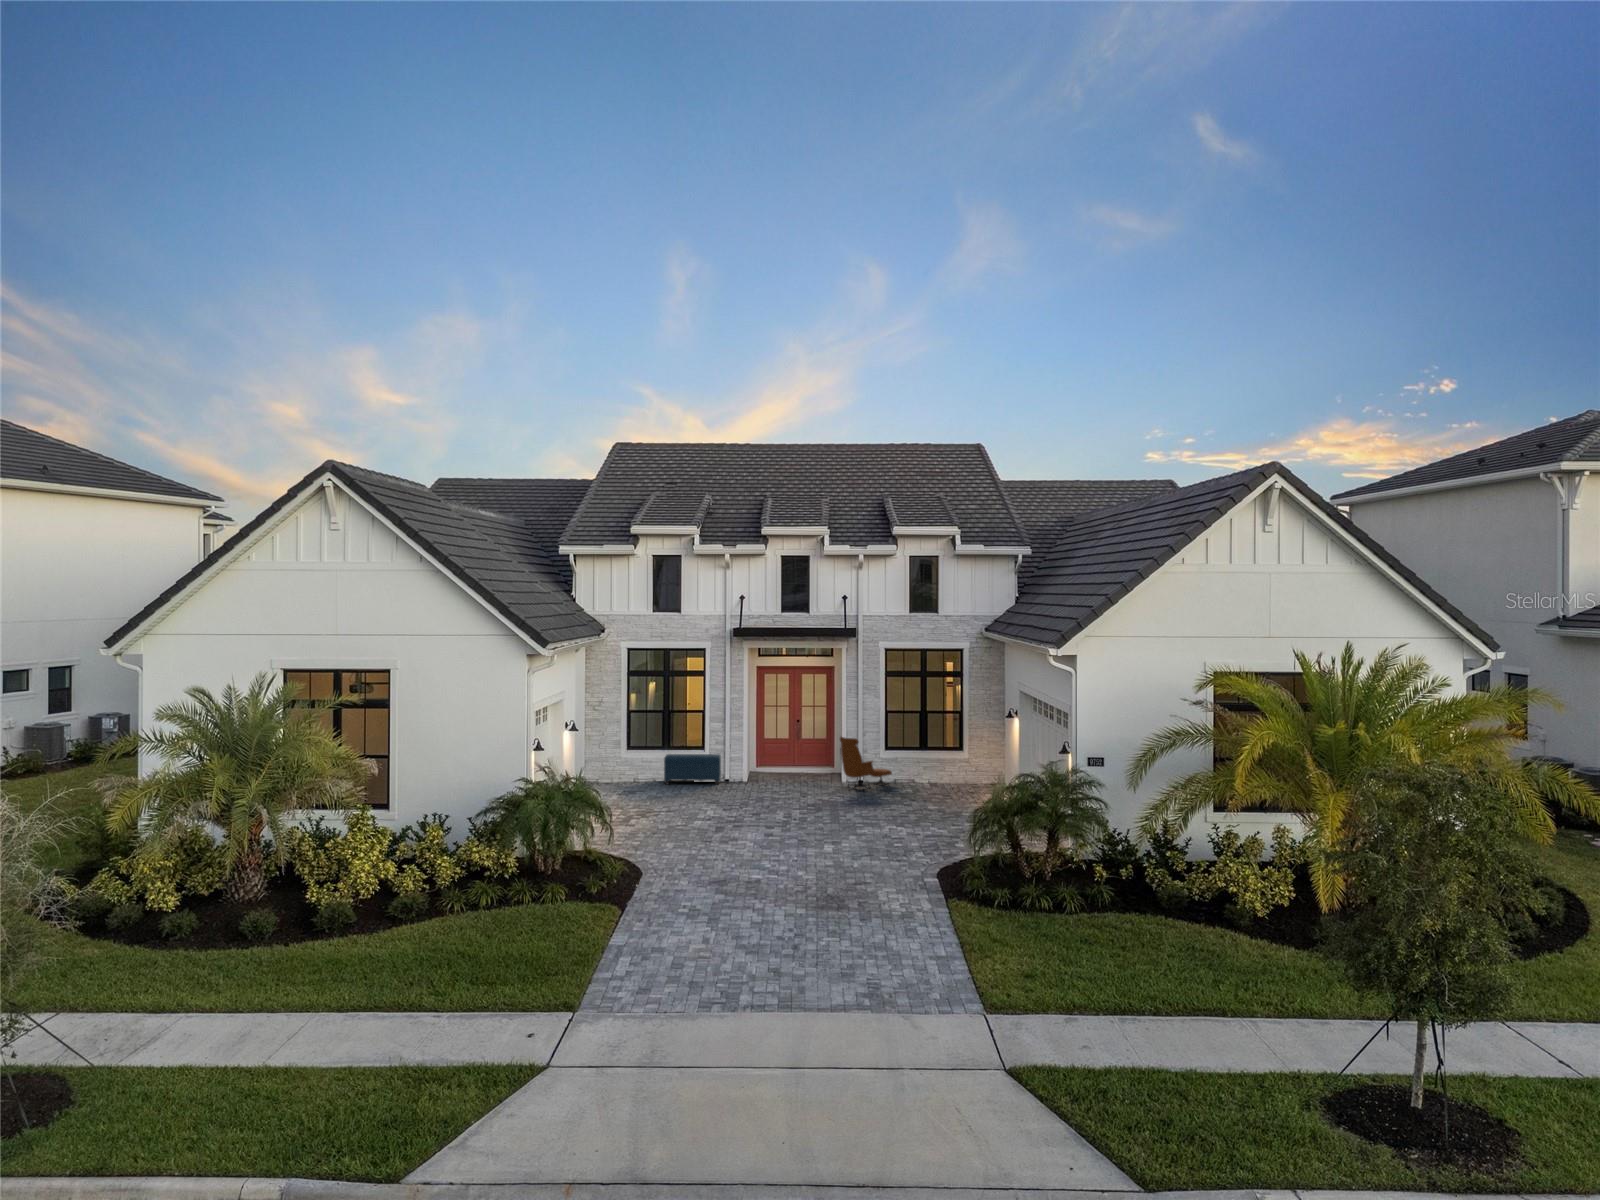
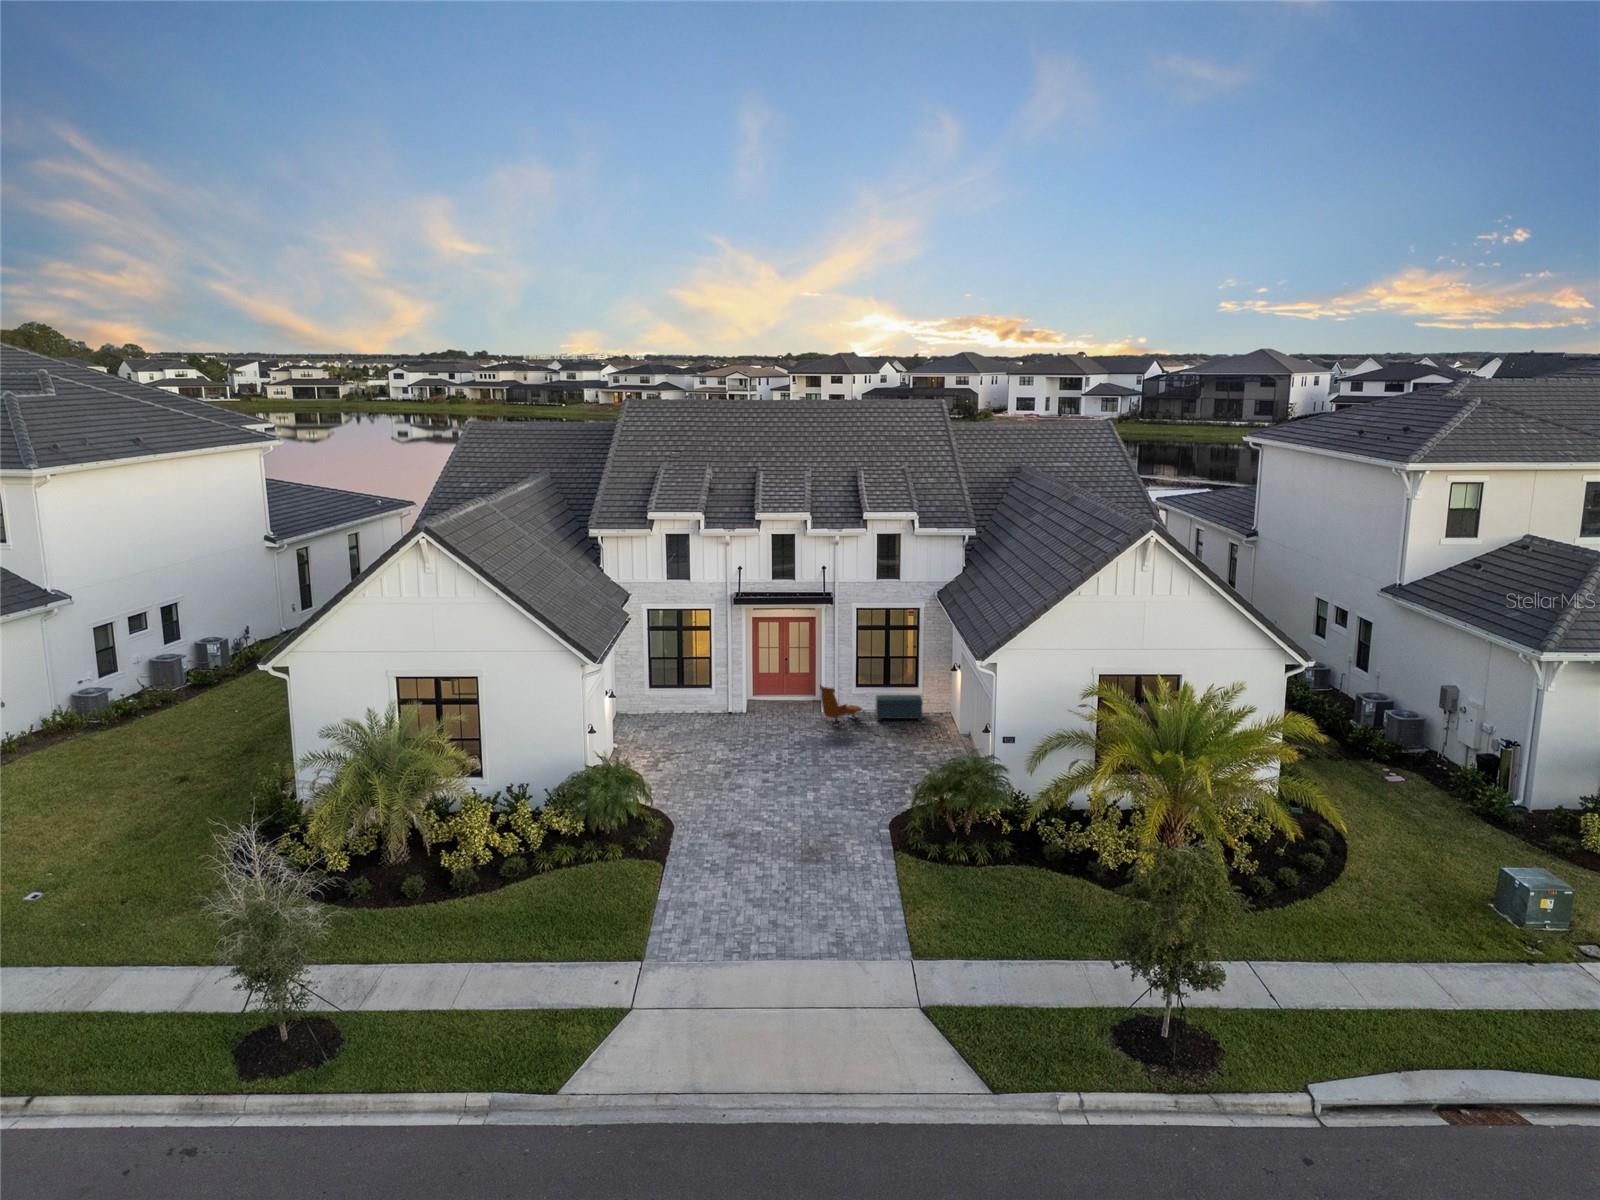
bench: present [664,754,721,784] -> present [876,695,923,721]

